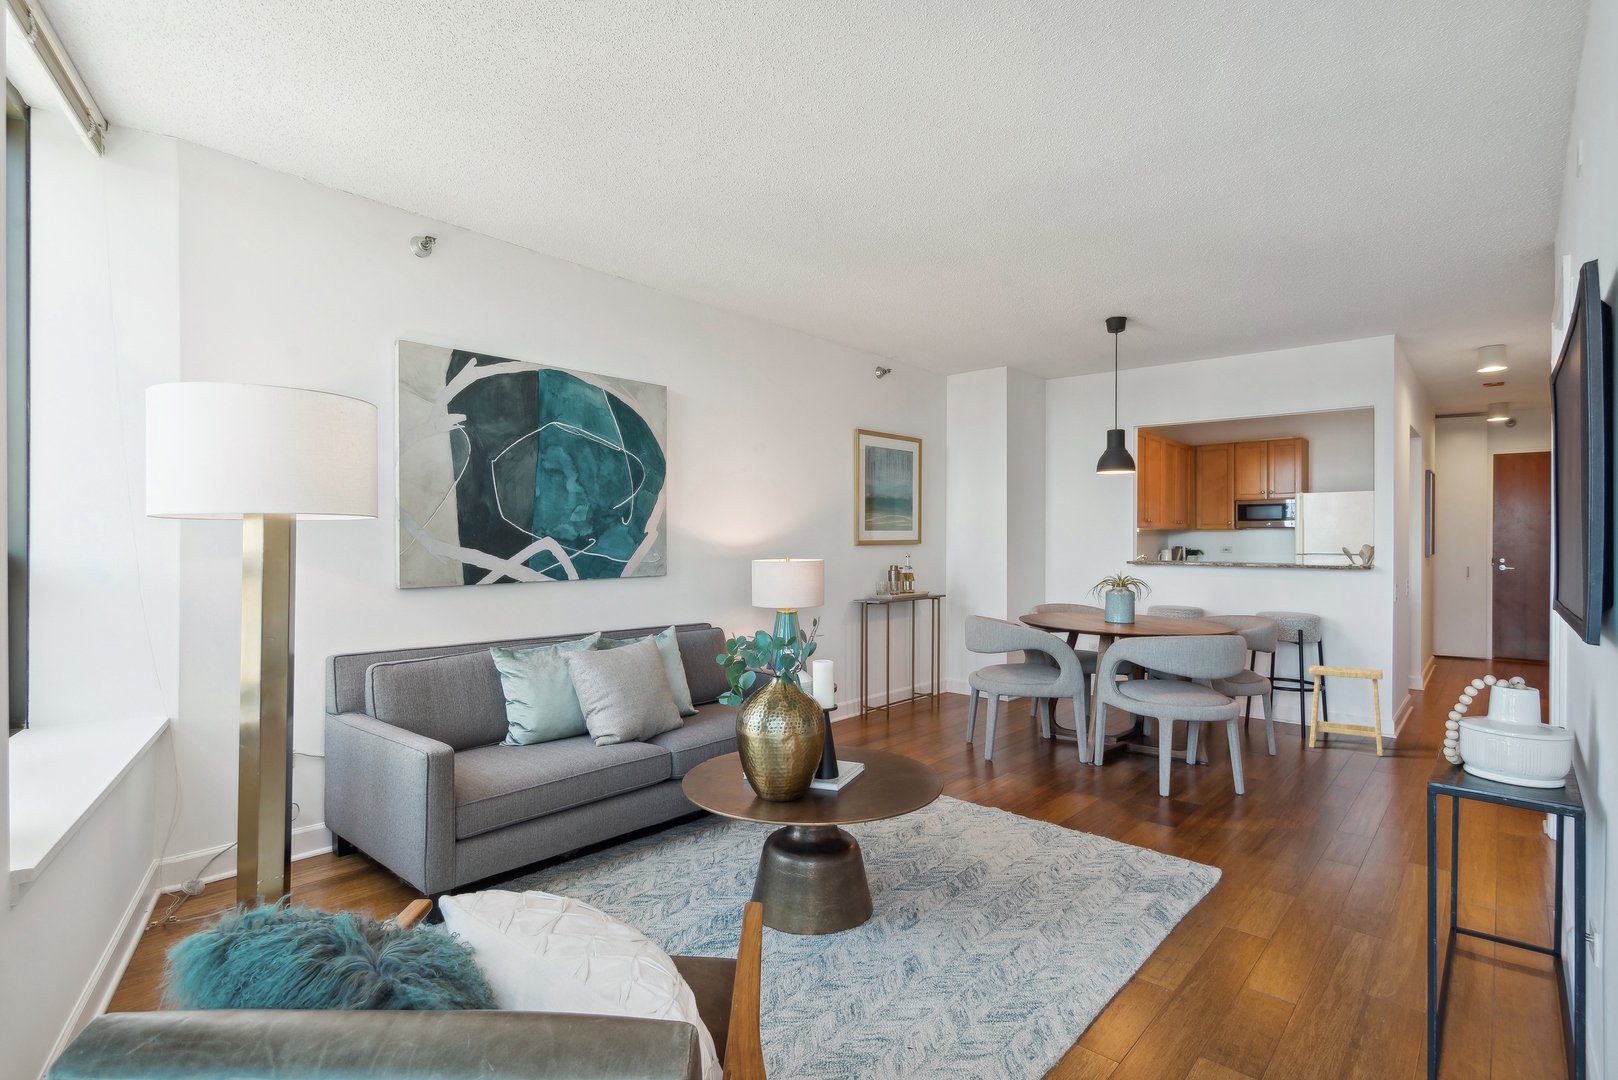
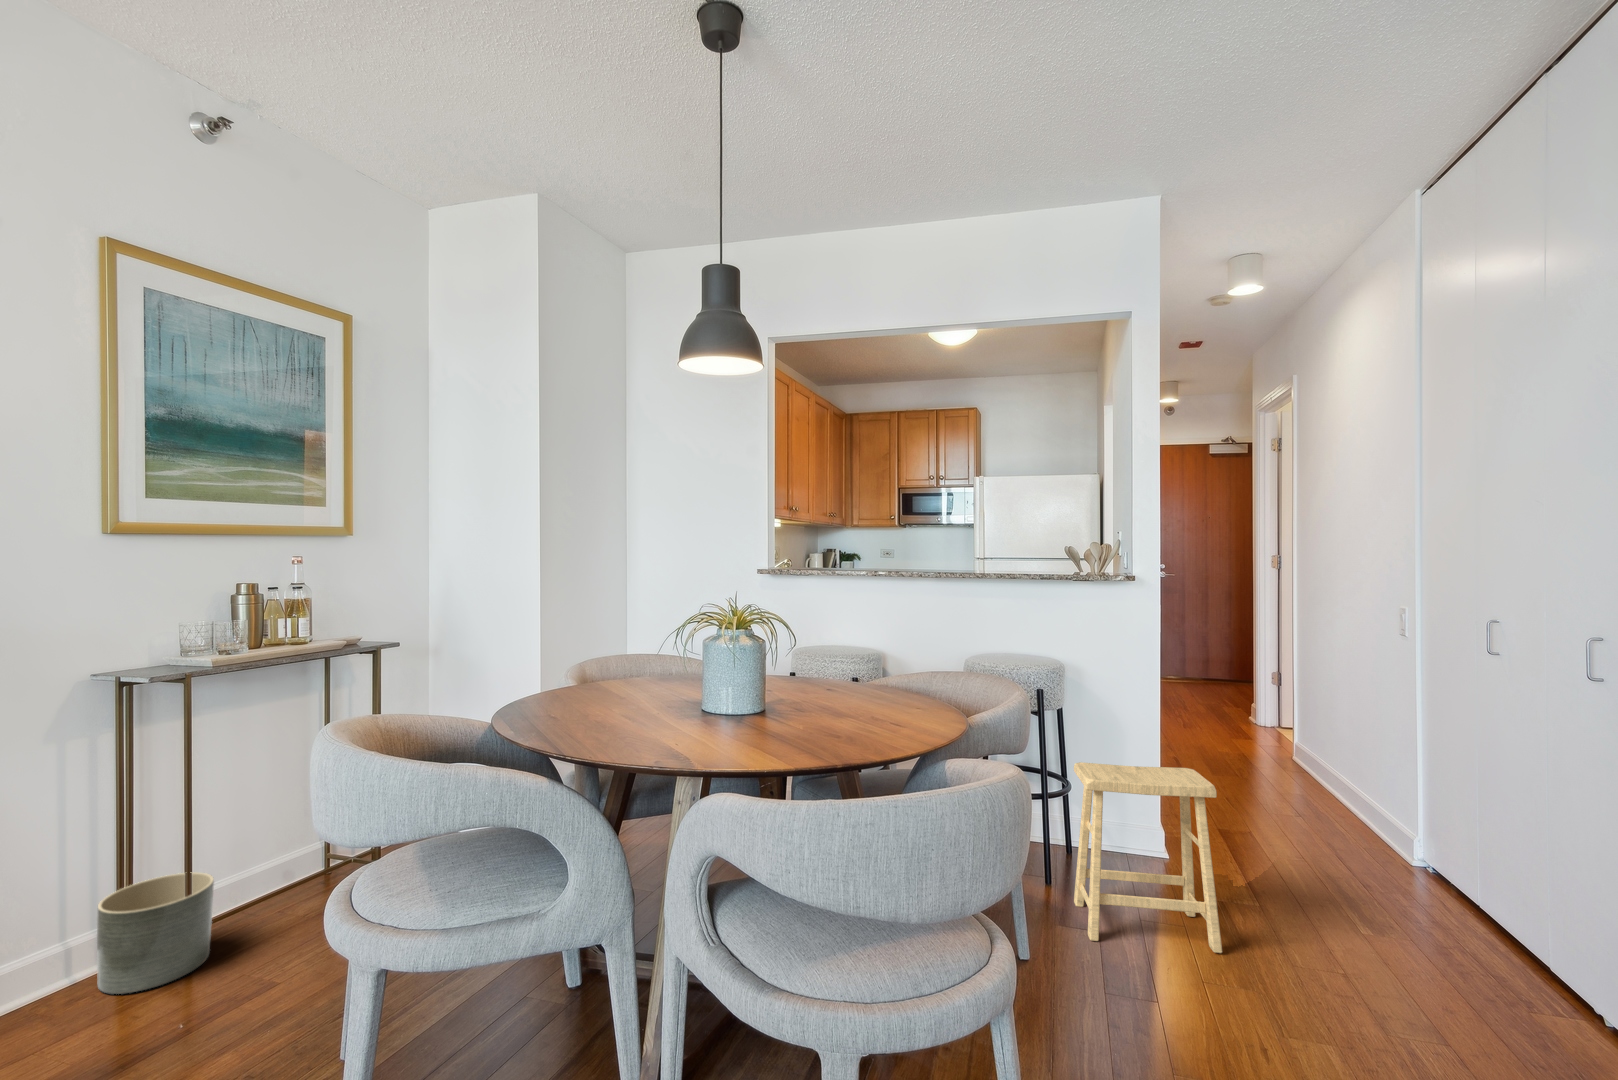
planter: none [870,681,902,716] -> present [97,872,214,994]

